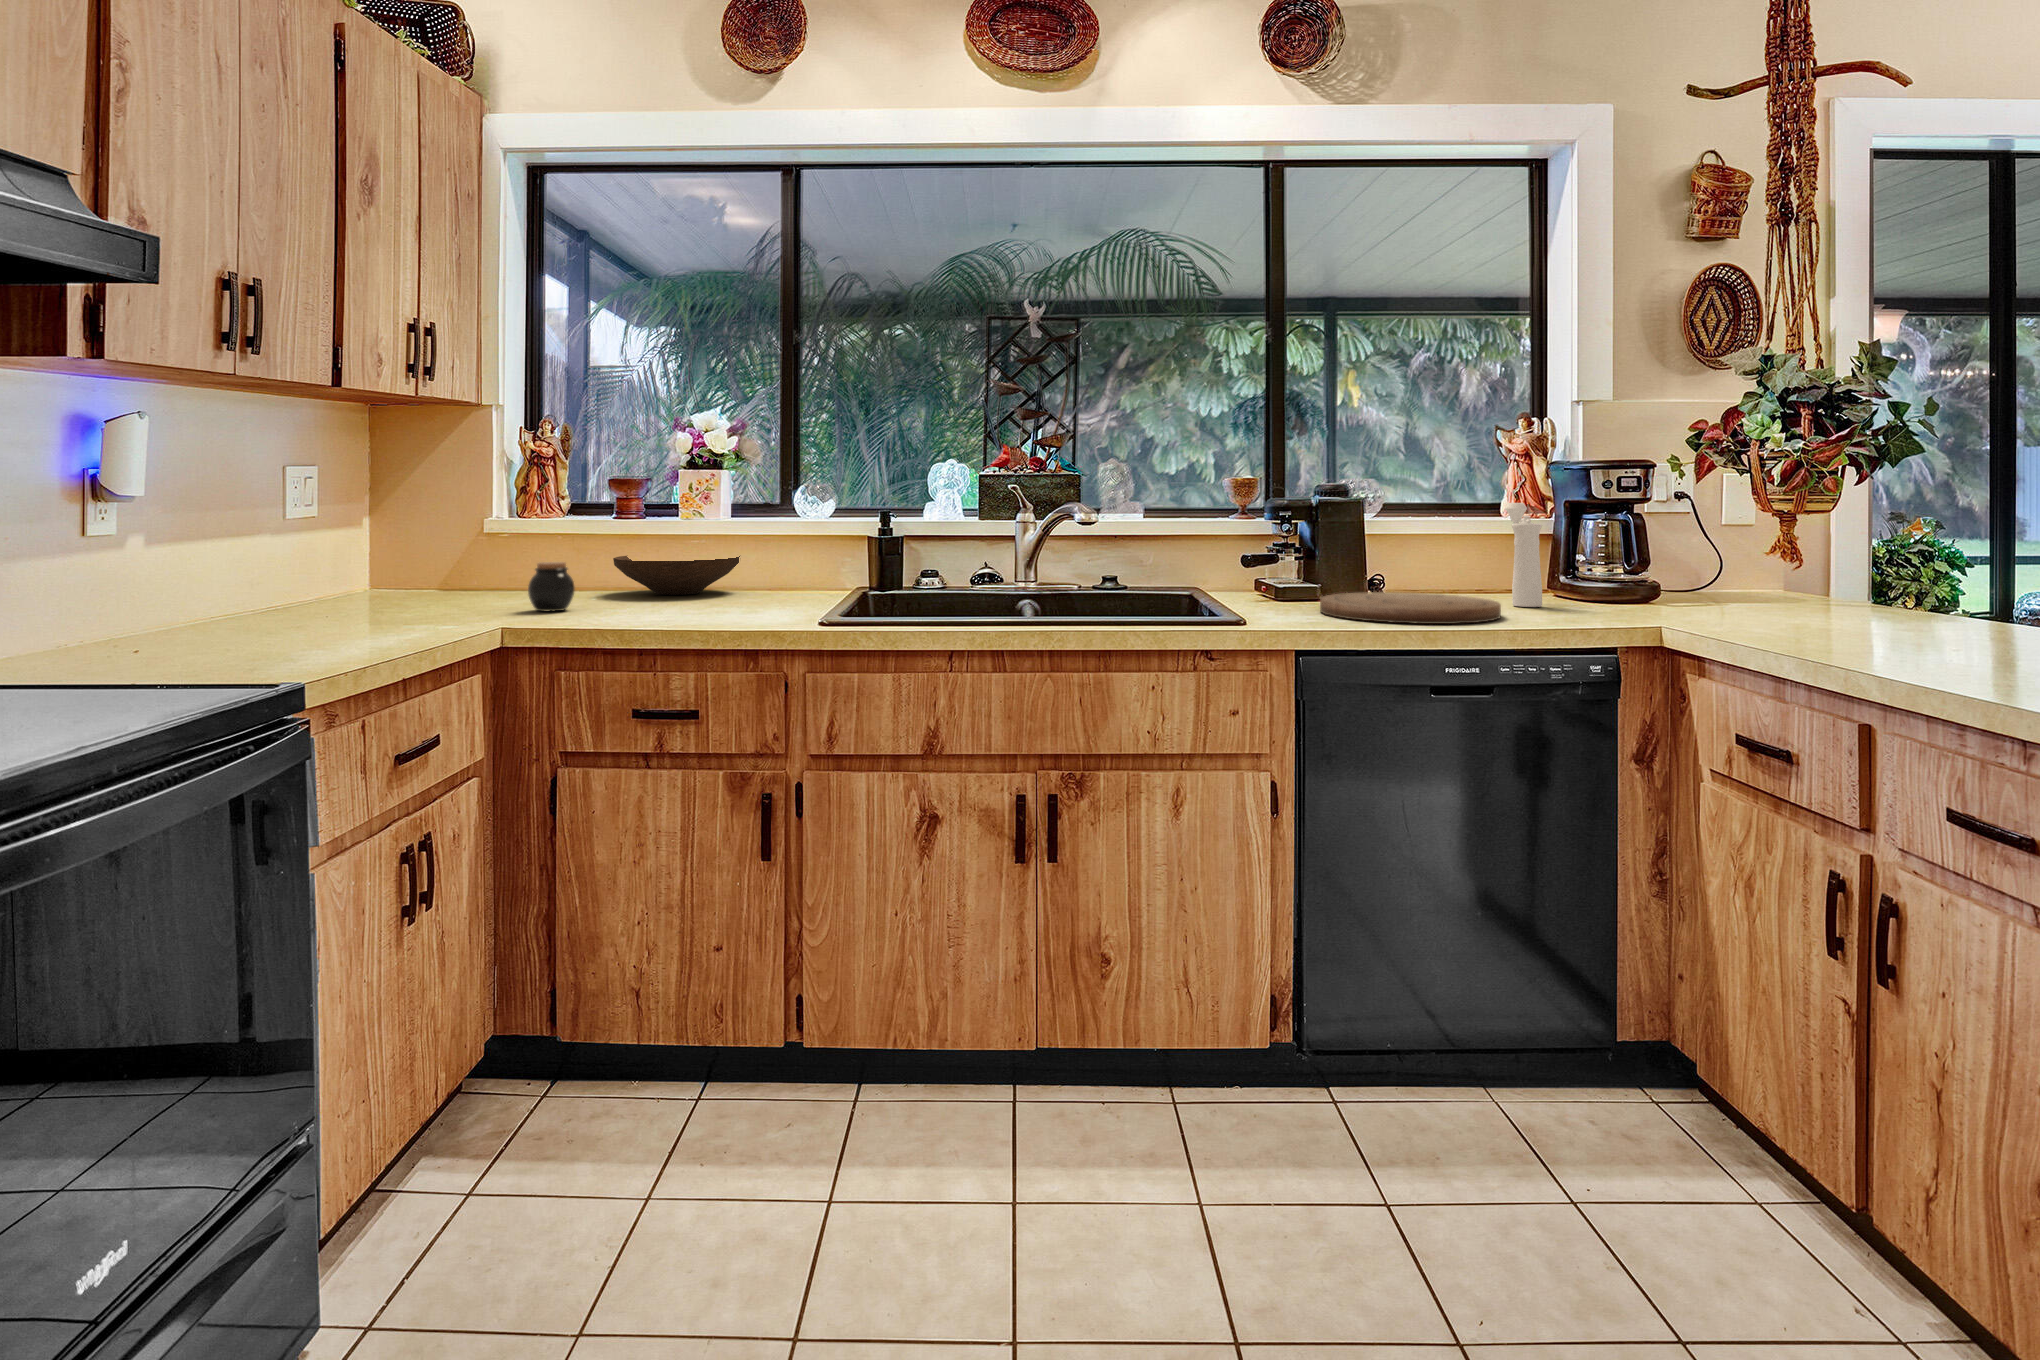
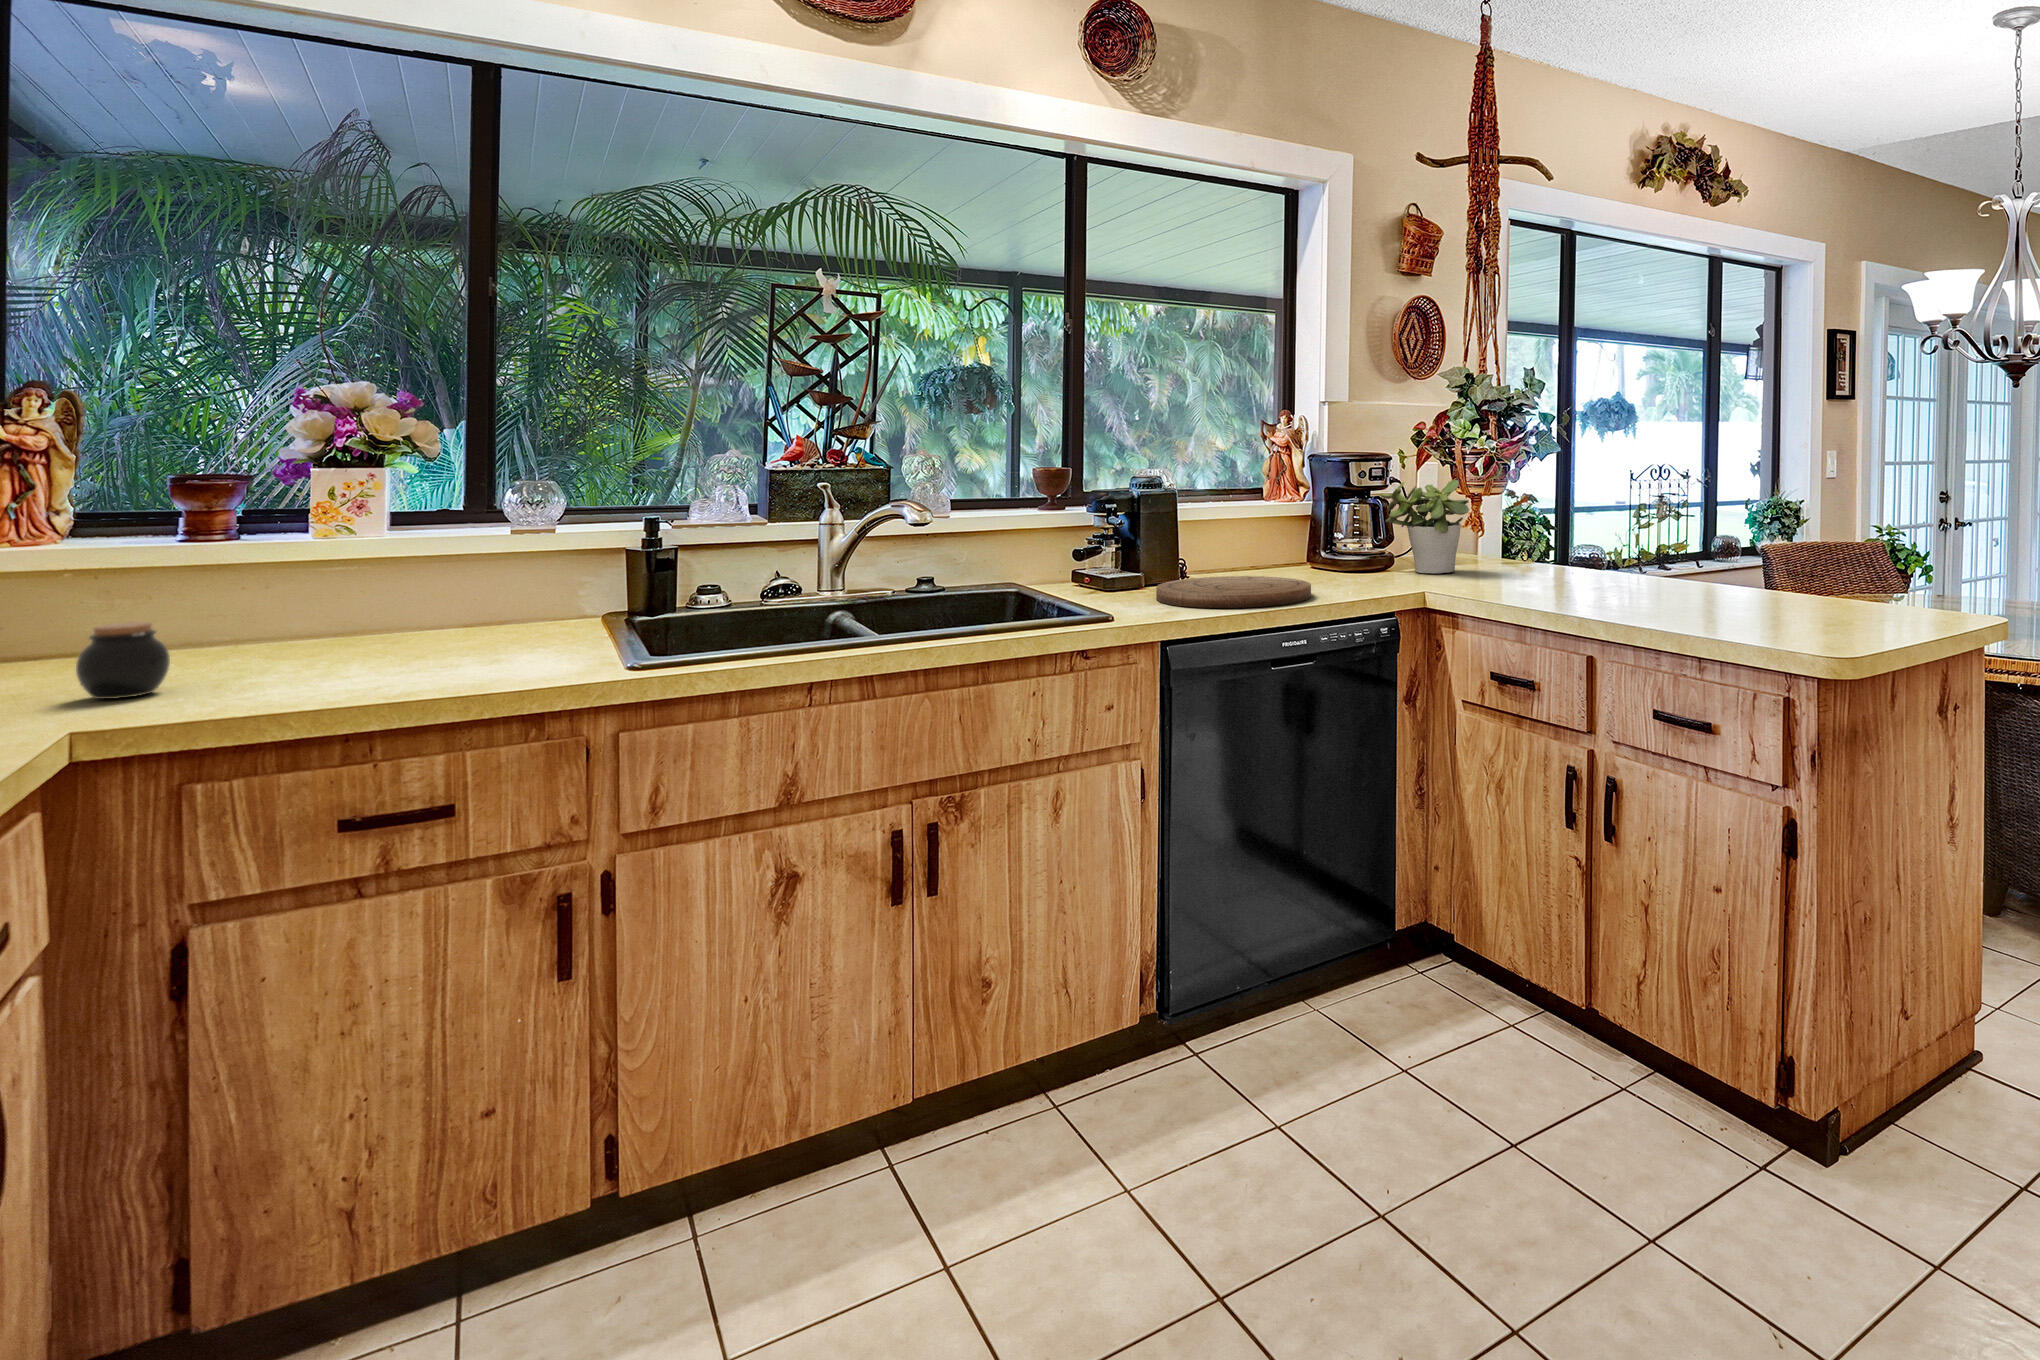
potted plant: none [1636,491,1761,610] -> present [1380,479,1469,574]
pepper mill: present [1505,503,1542,607] -> none [1284,492,1321,582]
wooden bowl: present [613,556,740,595] -> none [196,586,420,651]

